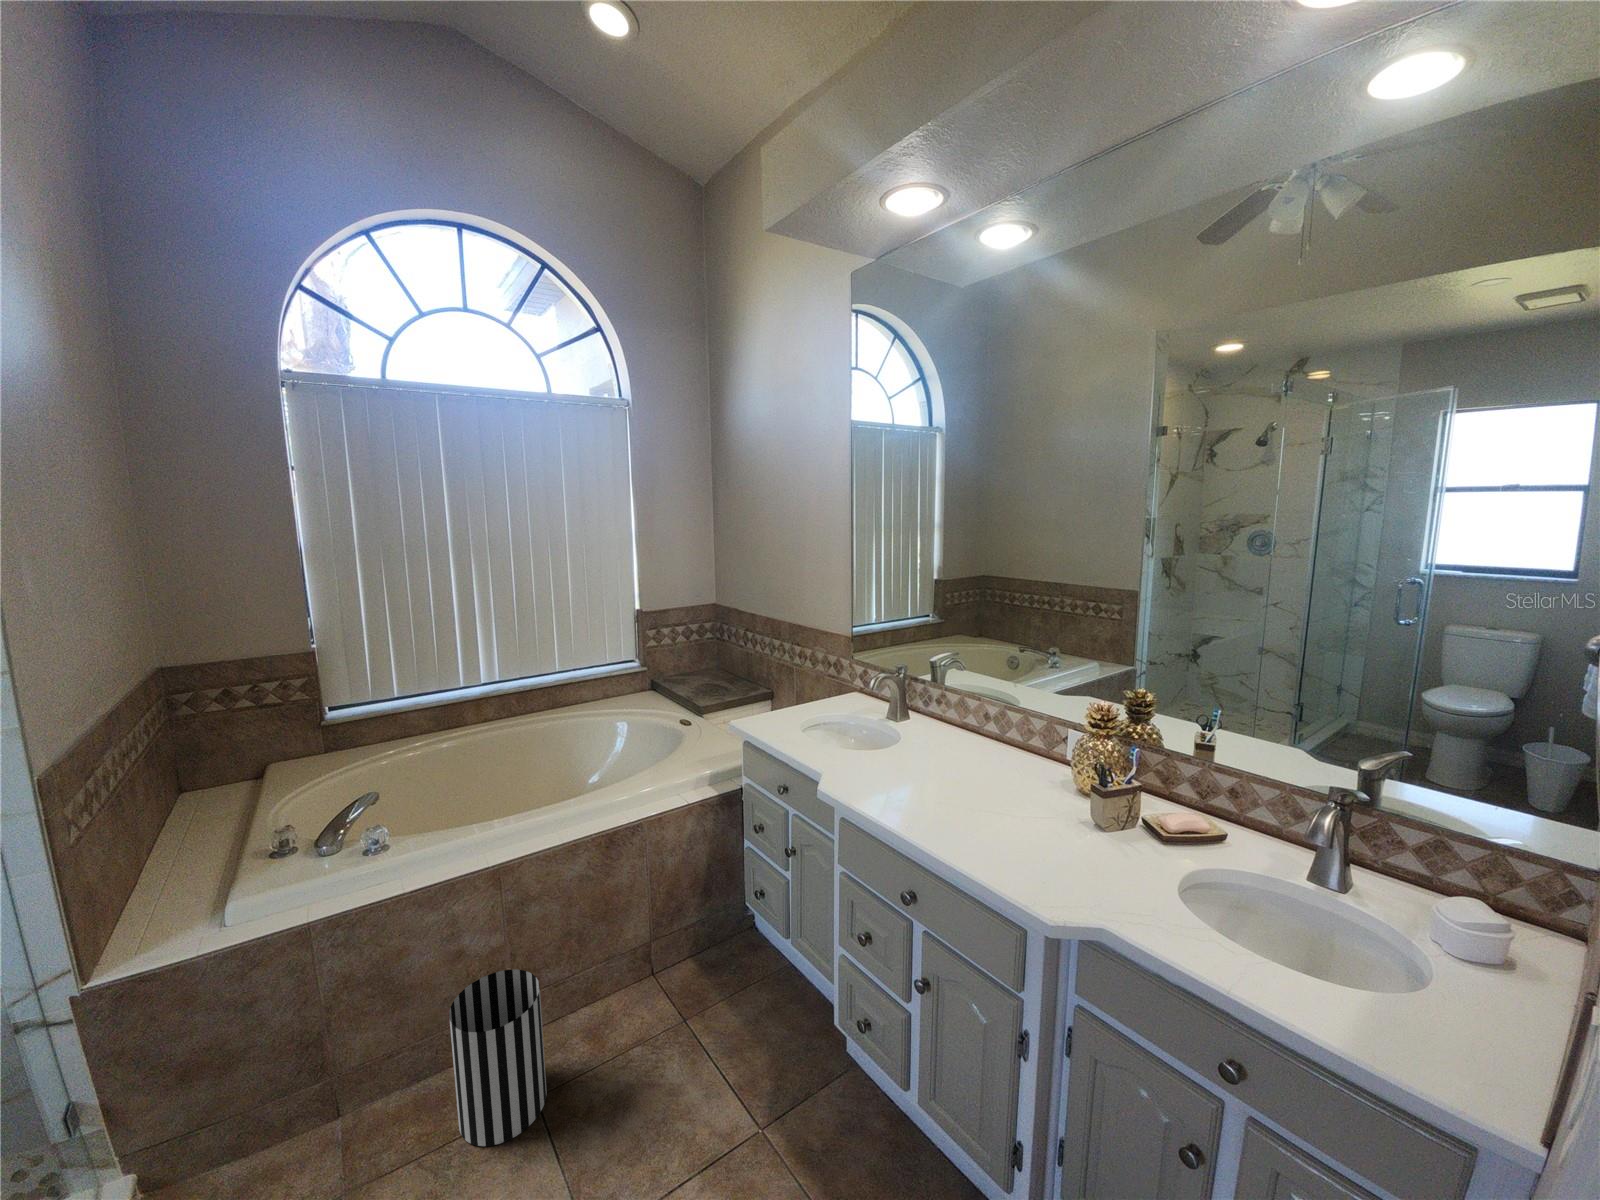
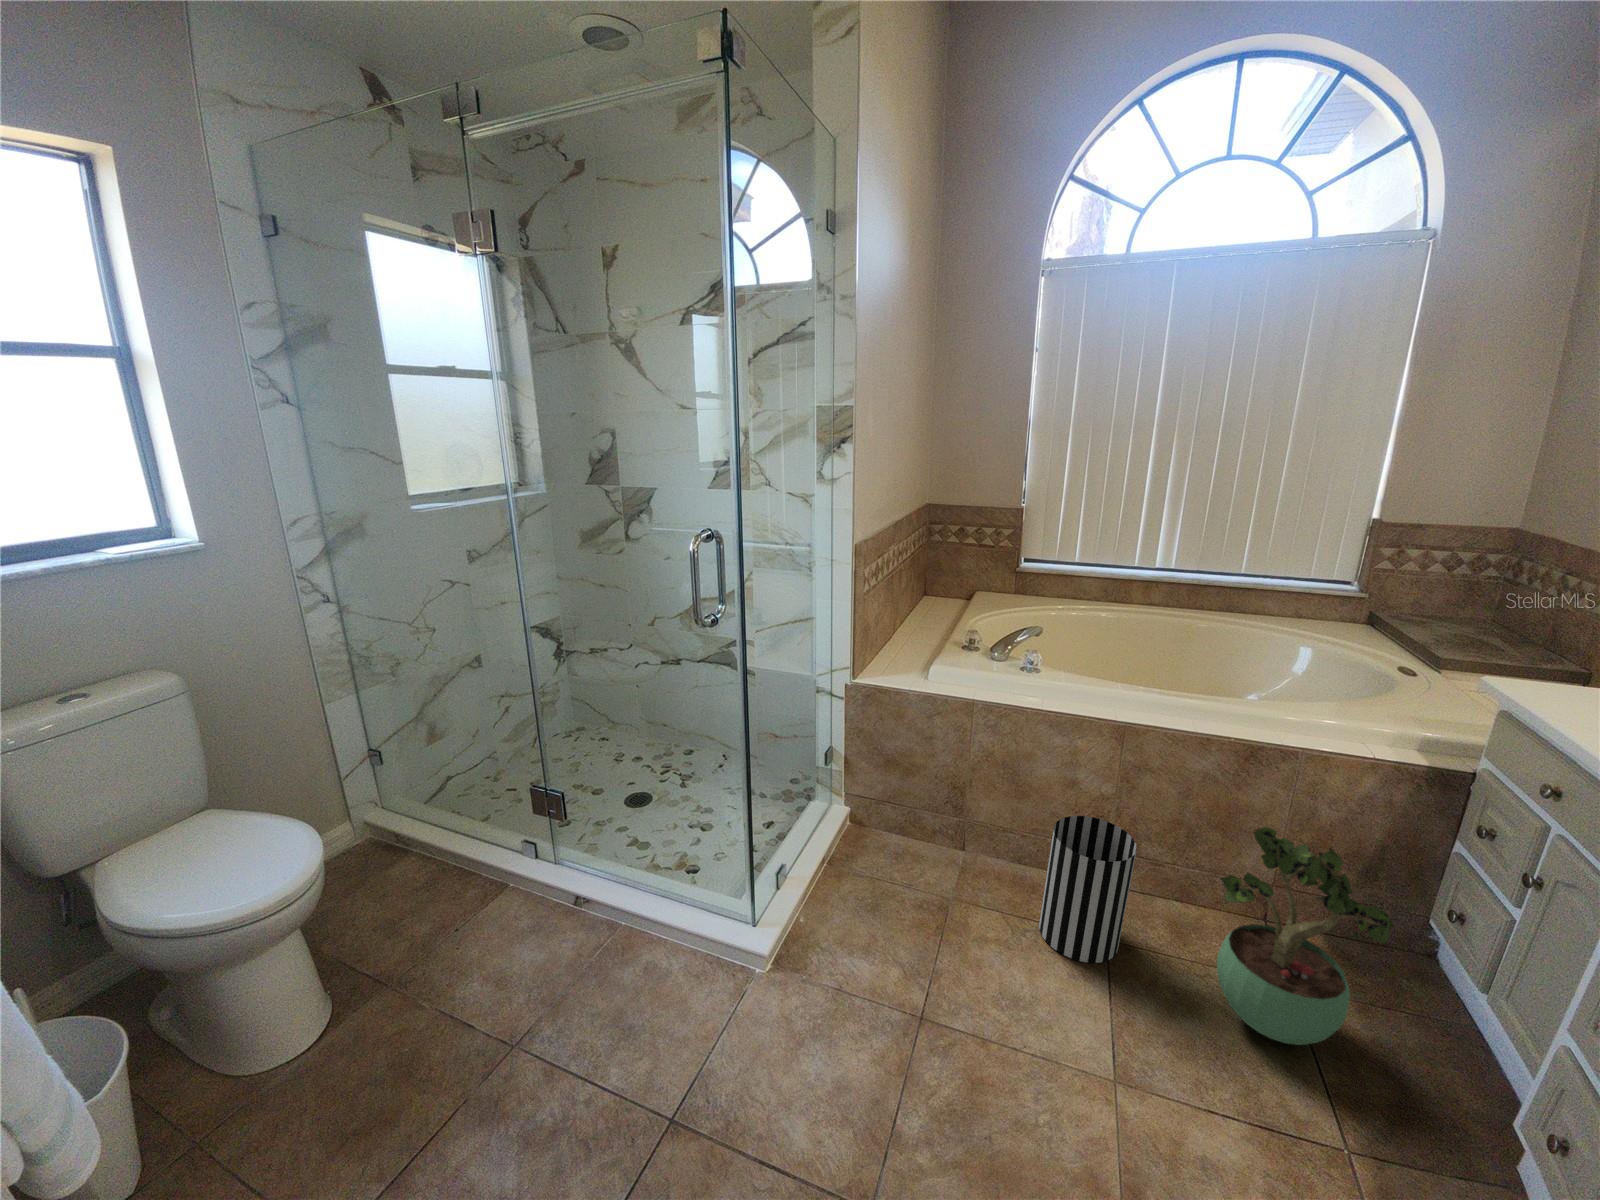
potted plant: none [616,900,738,1082] -> present [1217,827,1393,1045]

